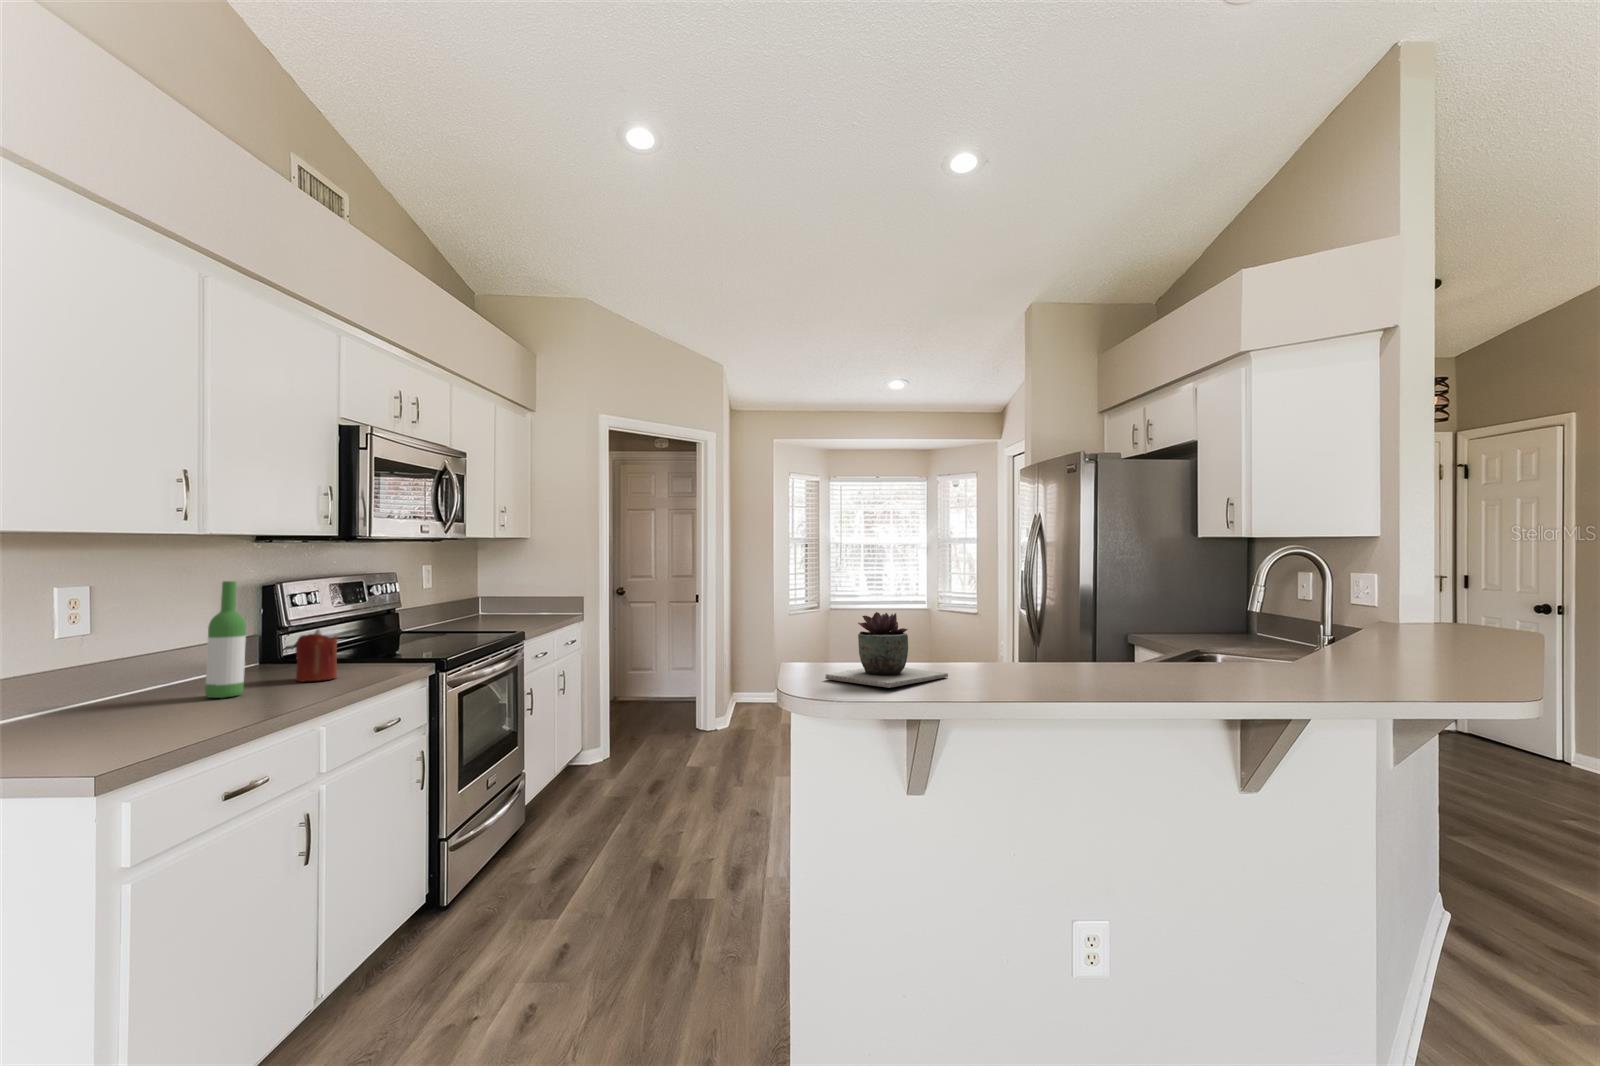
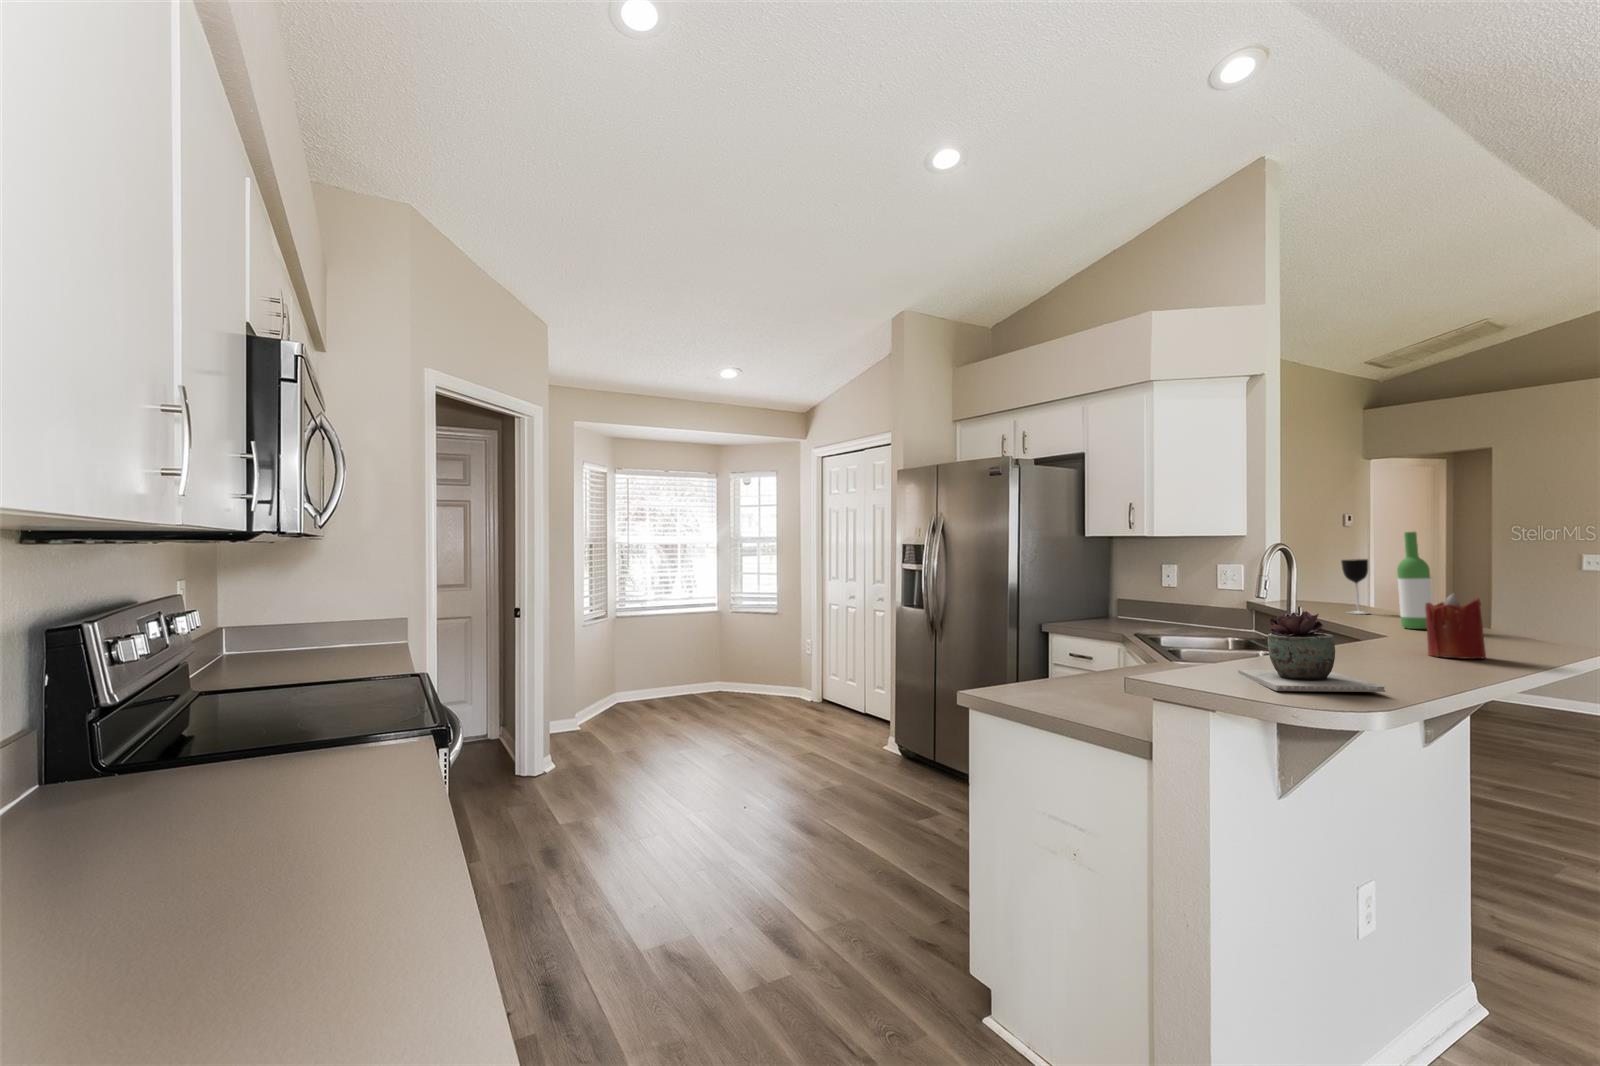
wine glass: none [1406,569,1448,641] -> present [1341,559,1368,614]
wine bottle: present [205,581,246,698] -> present [1397,532,1433,629]
candle: present [296,629,338,682] -> present [1425,594,1486,659]

